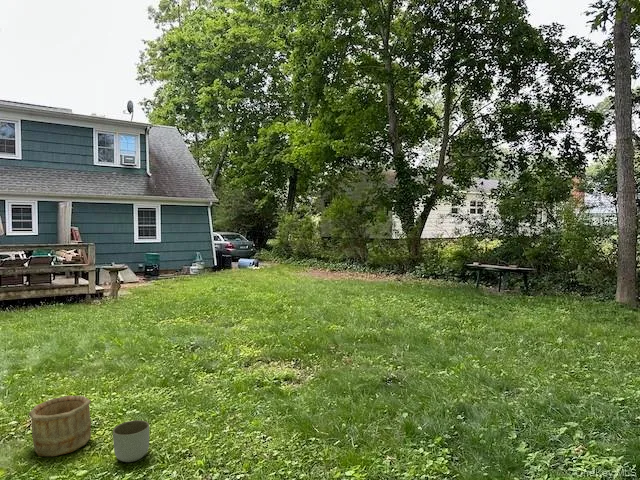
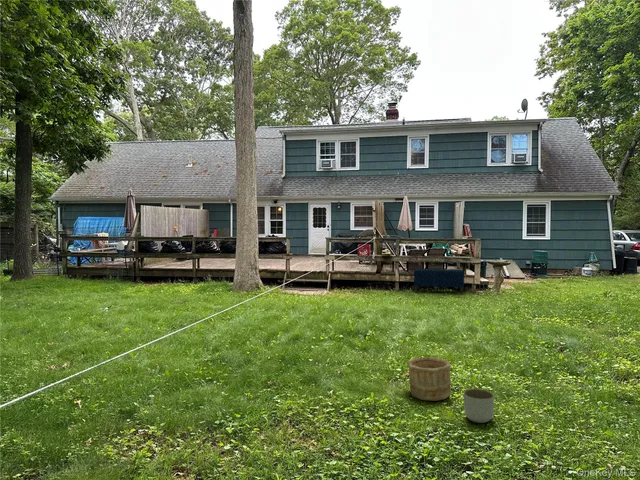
bench: none [12,278,79,312] -> present [414,269,464,294]

